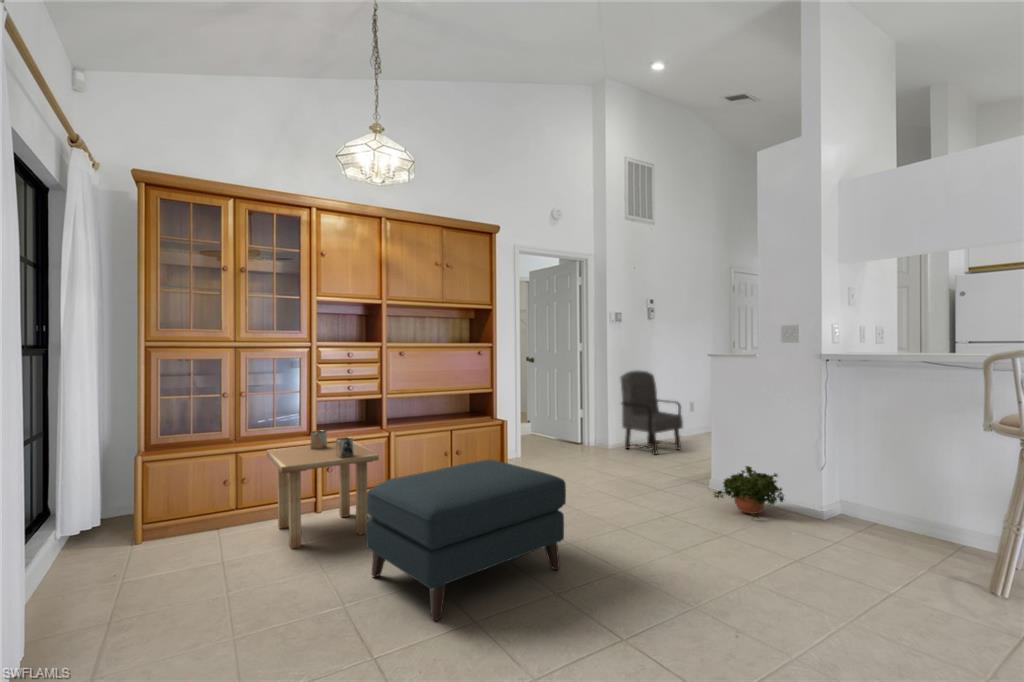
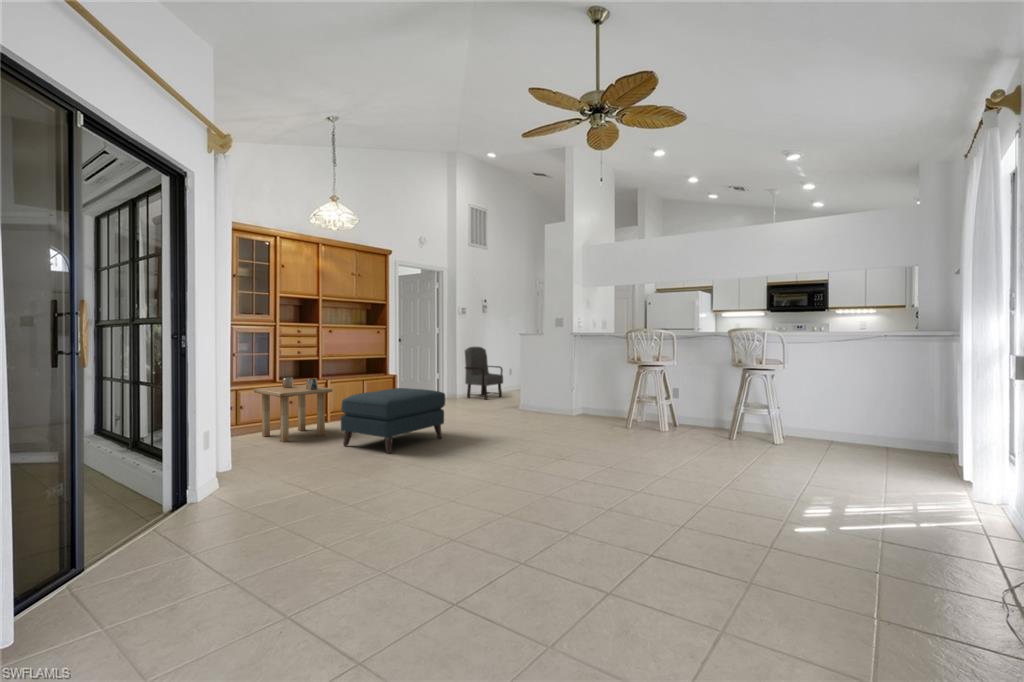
potted plant: present [714,466,784,518] -> none [517,394,554,420]

